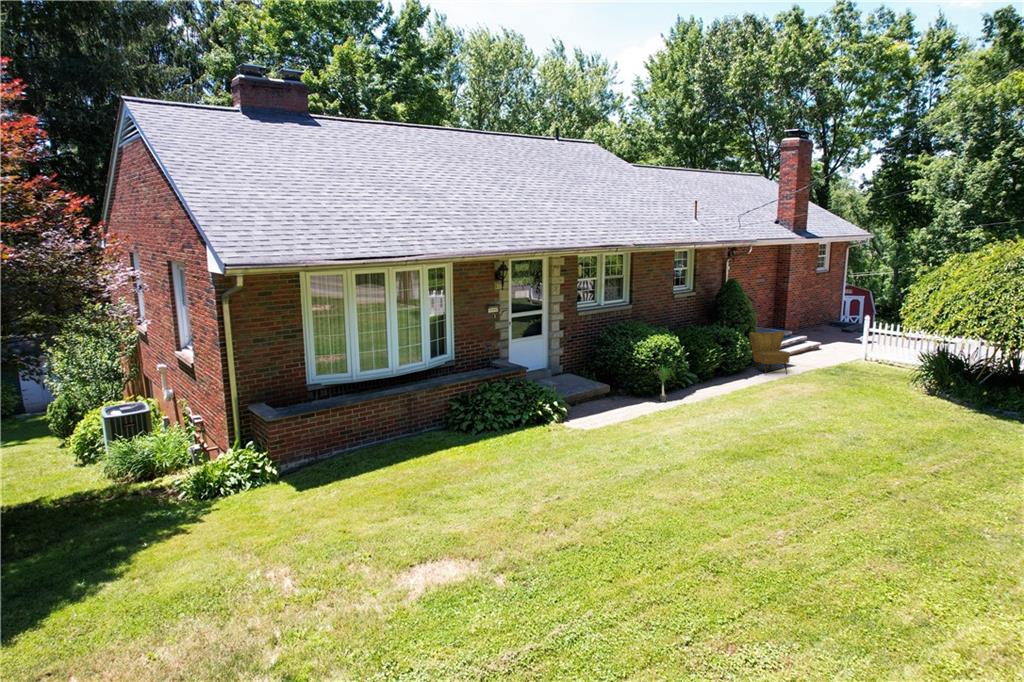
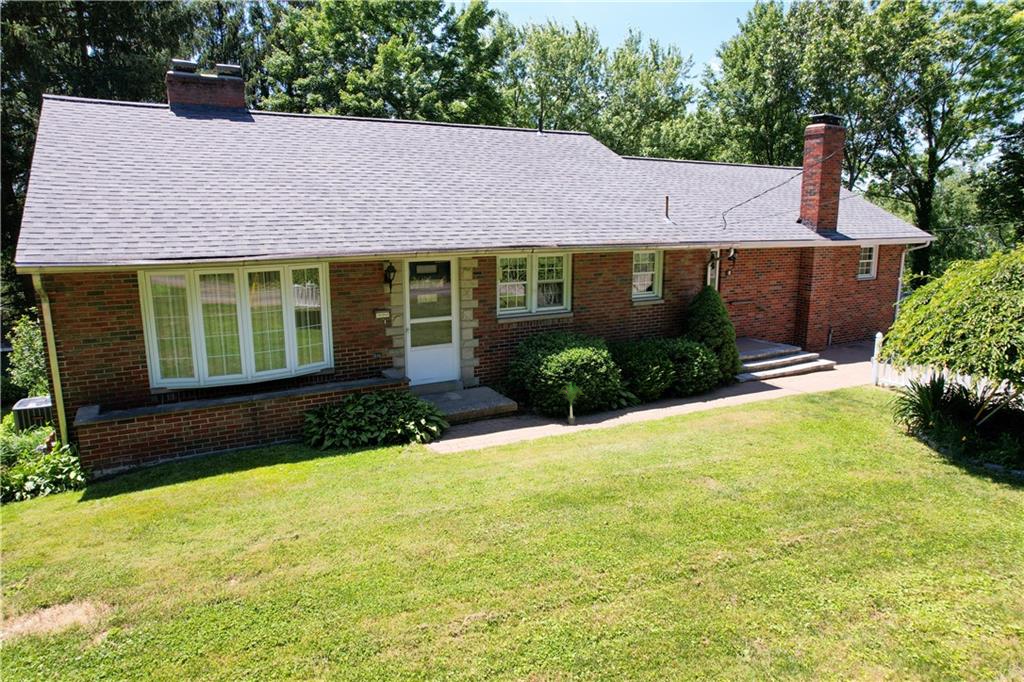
armchair: present [749,331,790,375] -> none [711,348,754,400]

